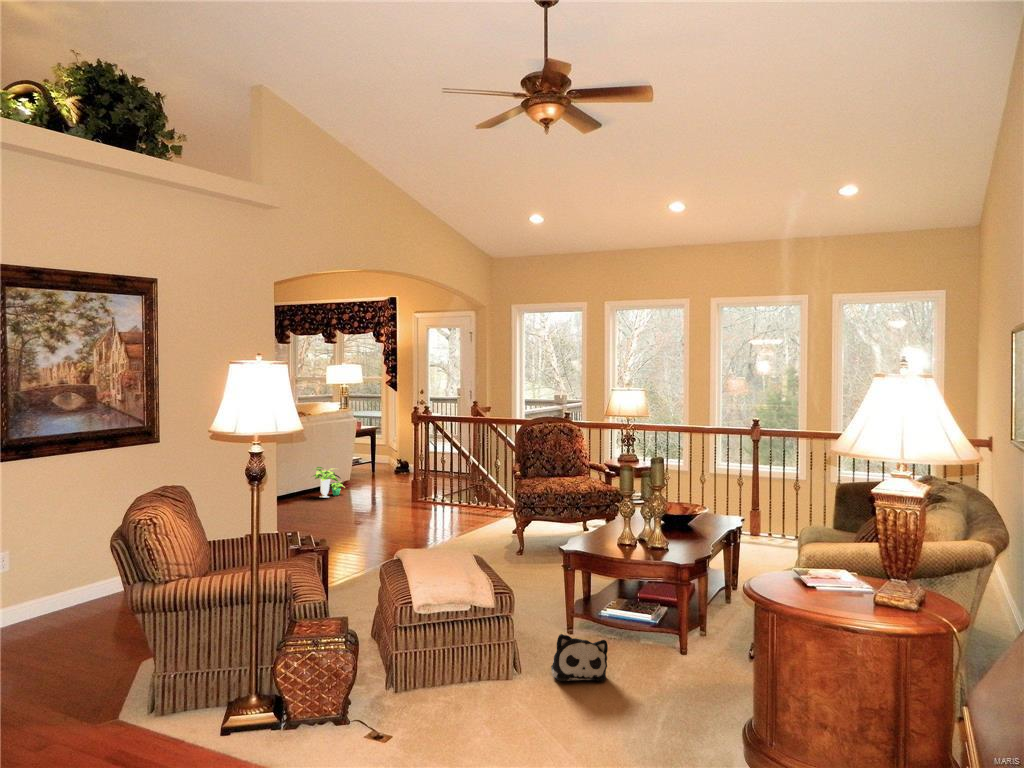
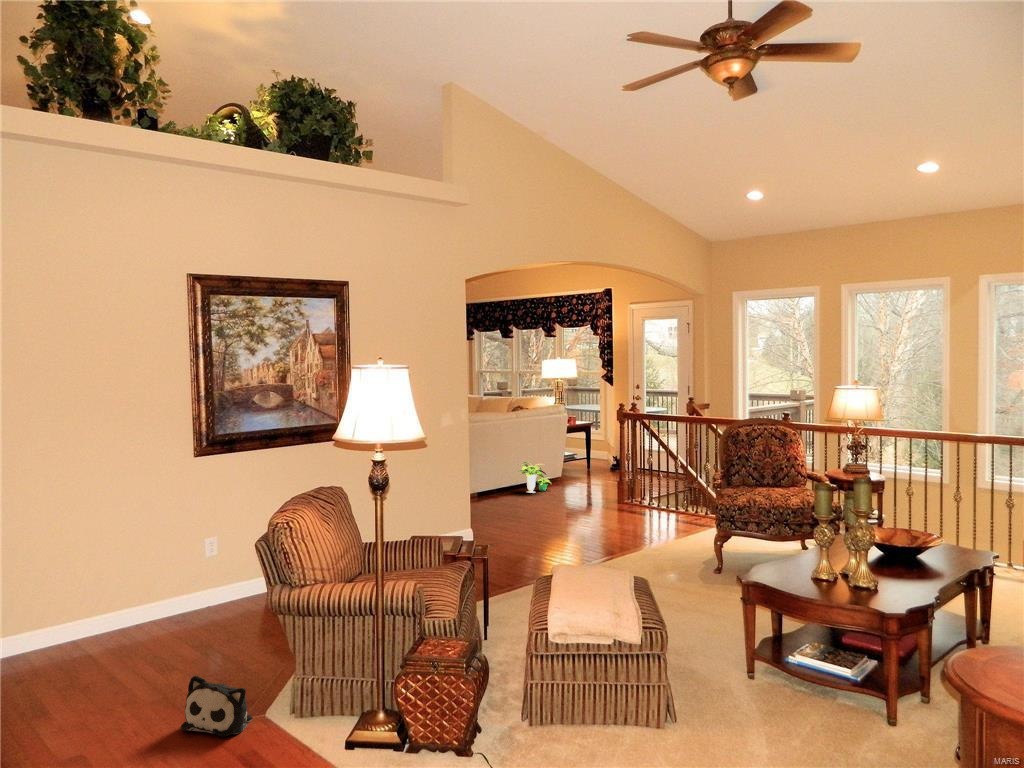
plush toy: present [551,634,608,681] -> present [180,675,253,737]

